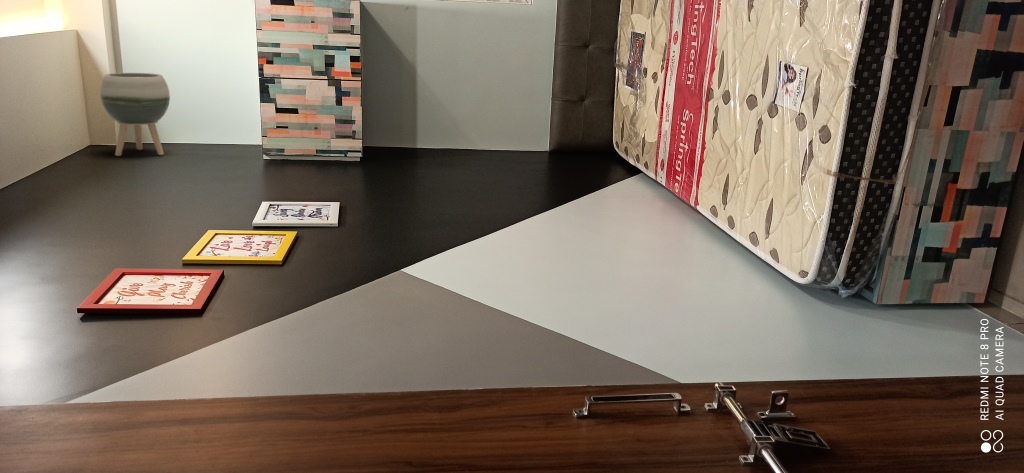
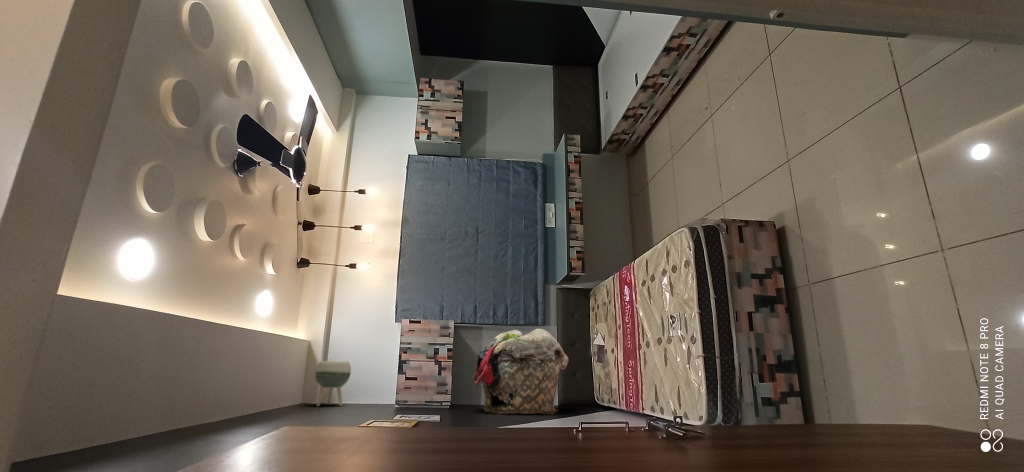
laundry basket: none [400,29,581,189] -> present [473,329,569,414]

